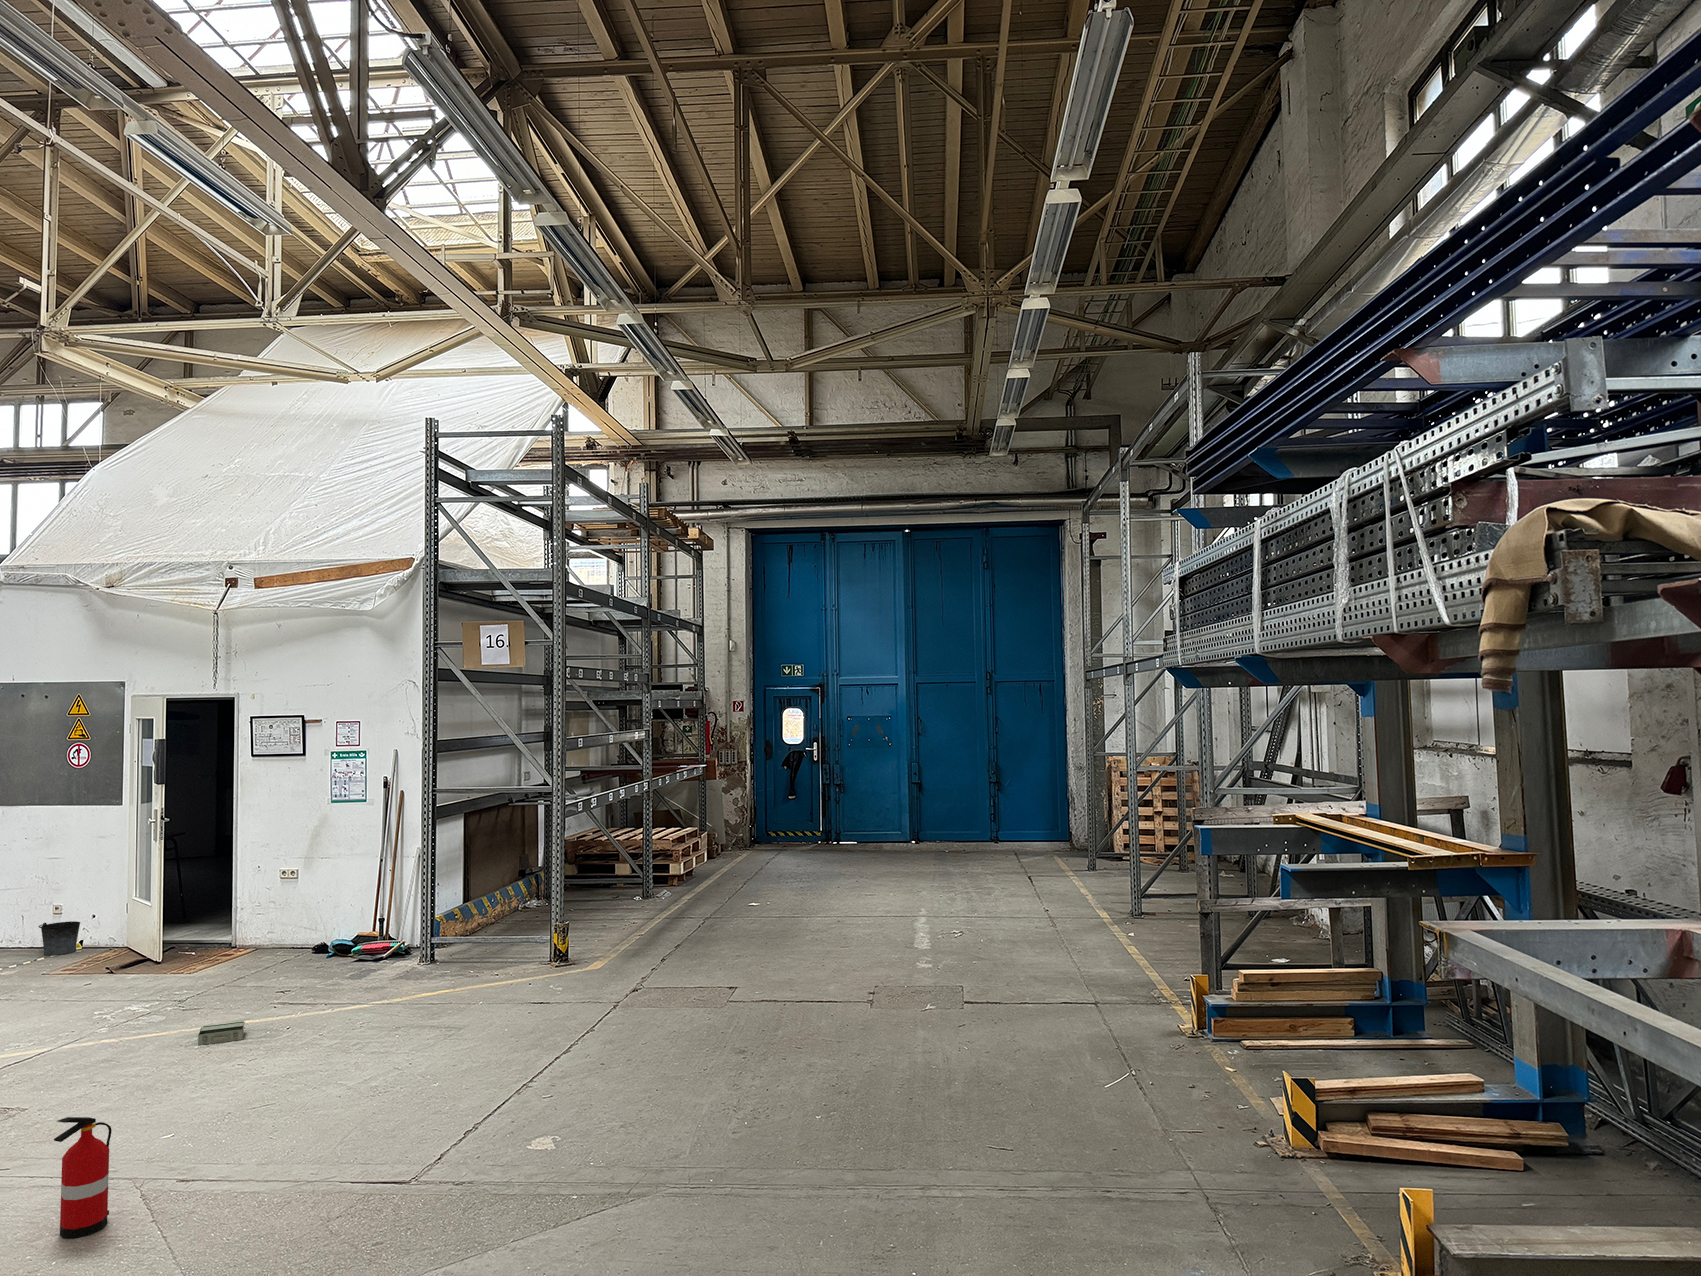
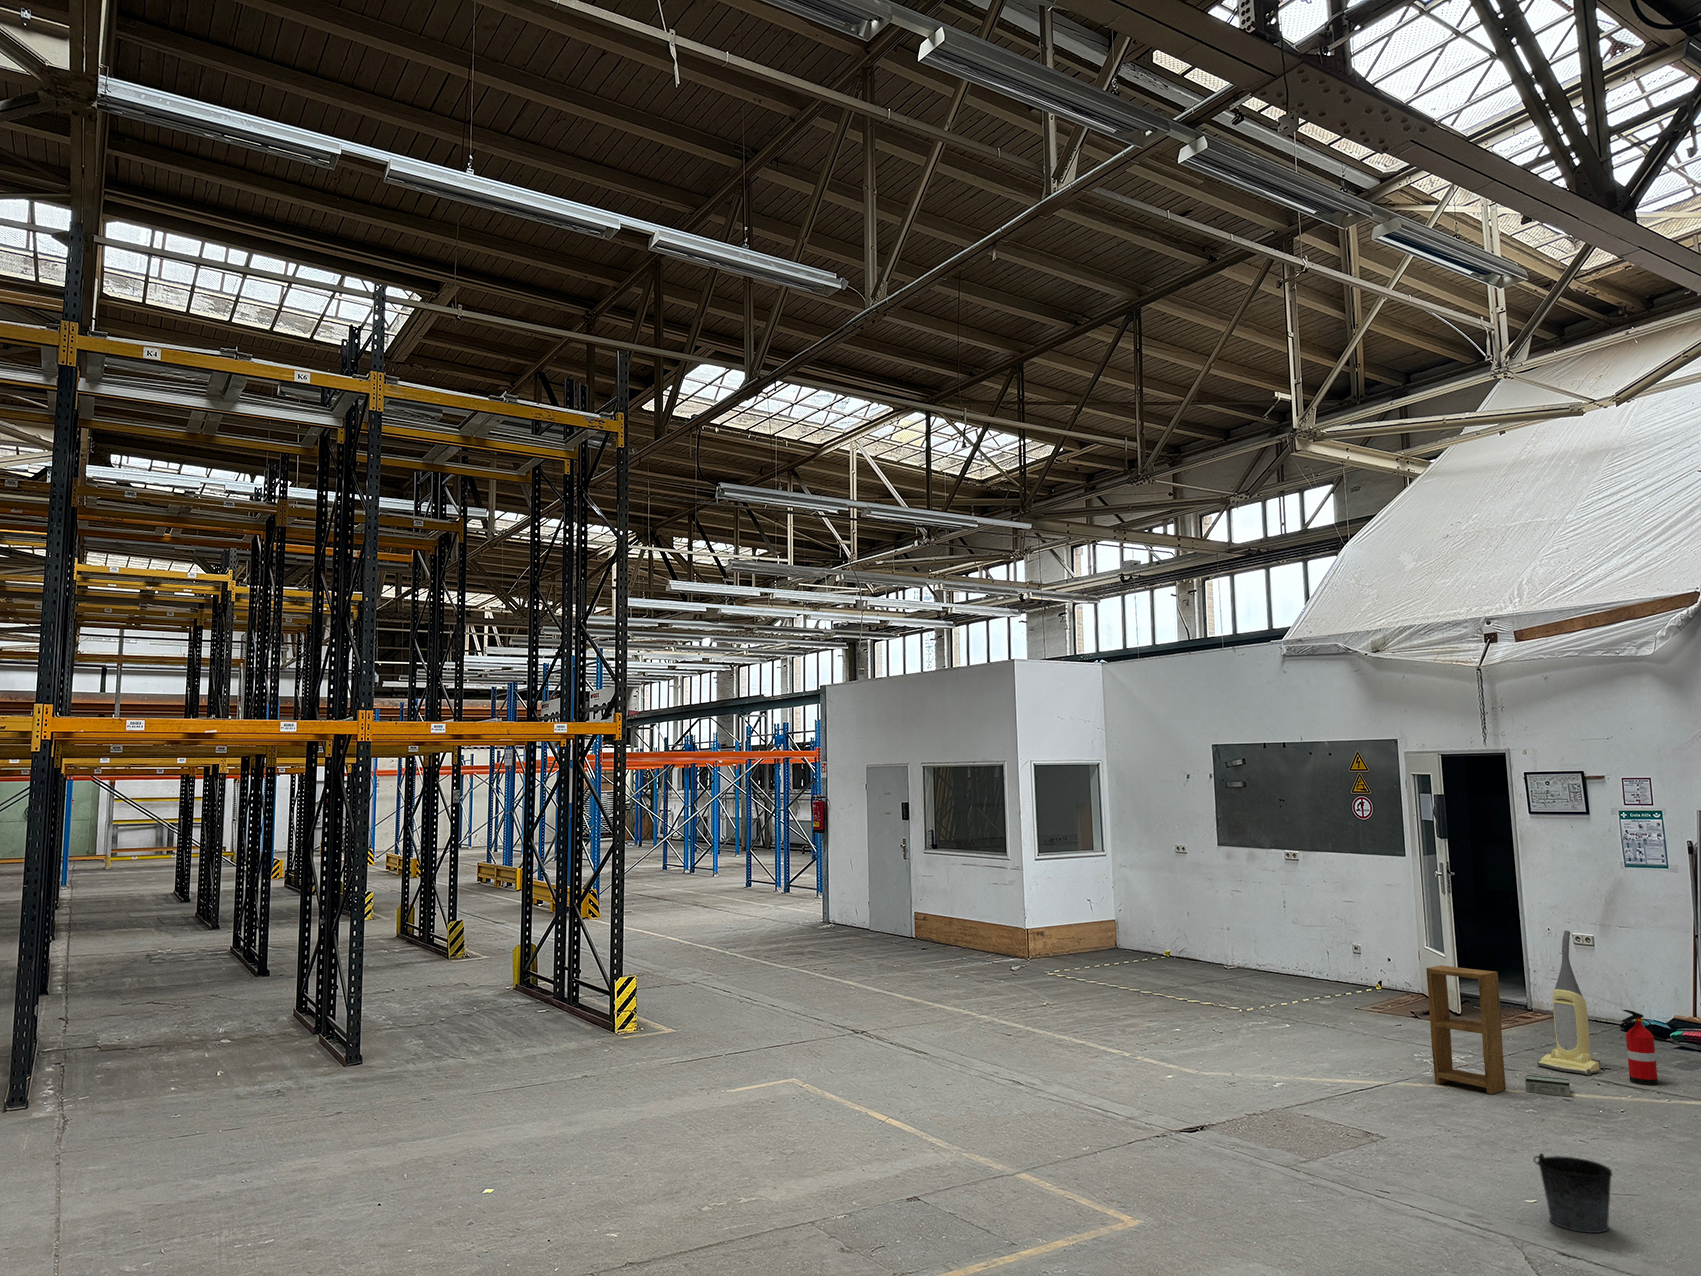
vacuum cleaner: none [221,872,282,1010] -> present [1537,931,1601,1076]
bucket: present [38,921,80,956] -> present [1533,1154,1612,1233]
shelving unit: none [97,929,180,1061] -> present [1426,965,1506,1094]
fire extinguisher: present [54,1117,112,1238] -> present [1622,1010,1658,1085]

